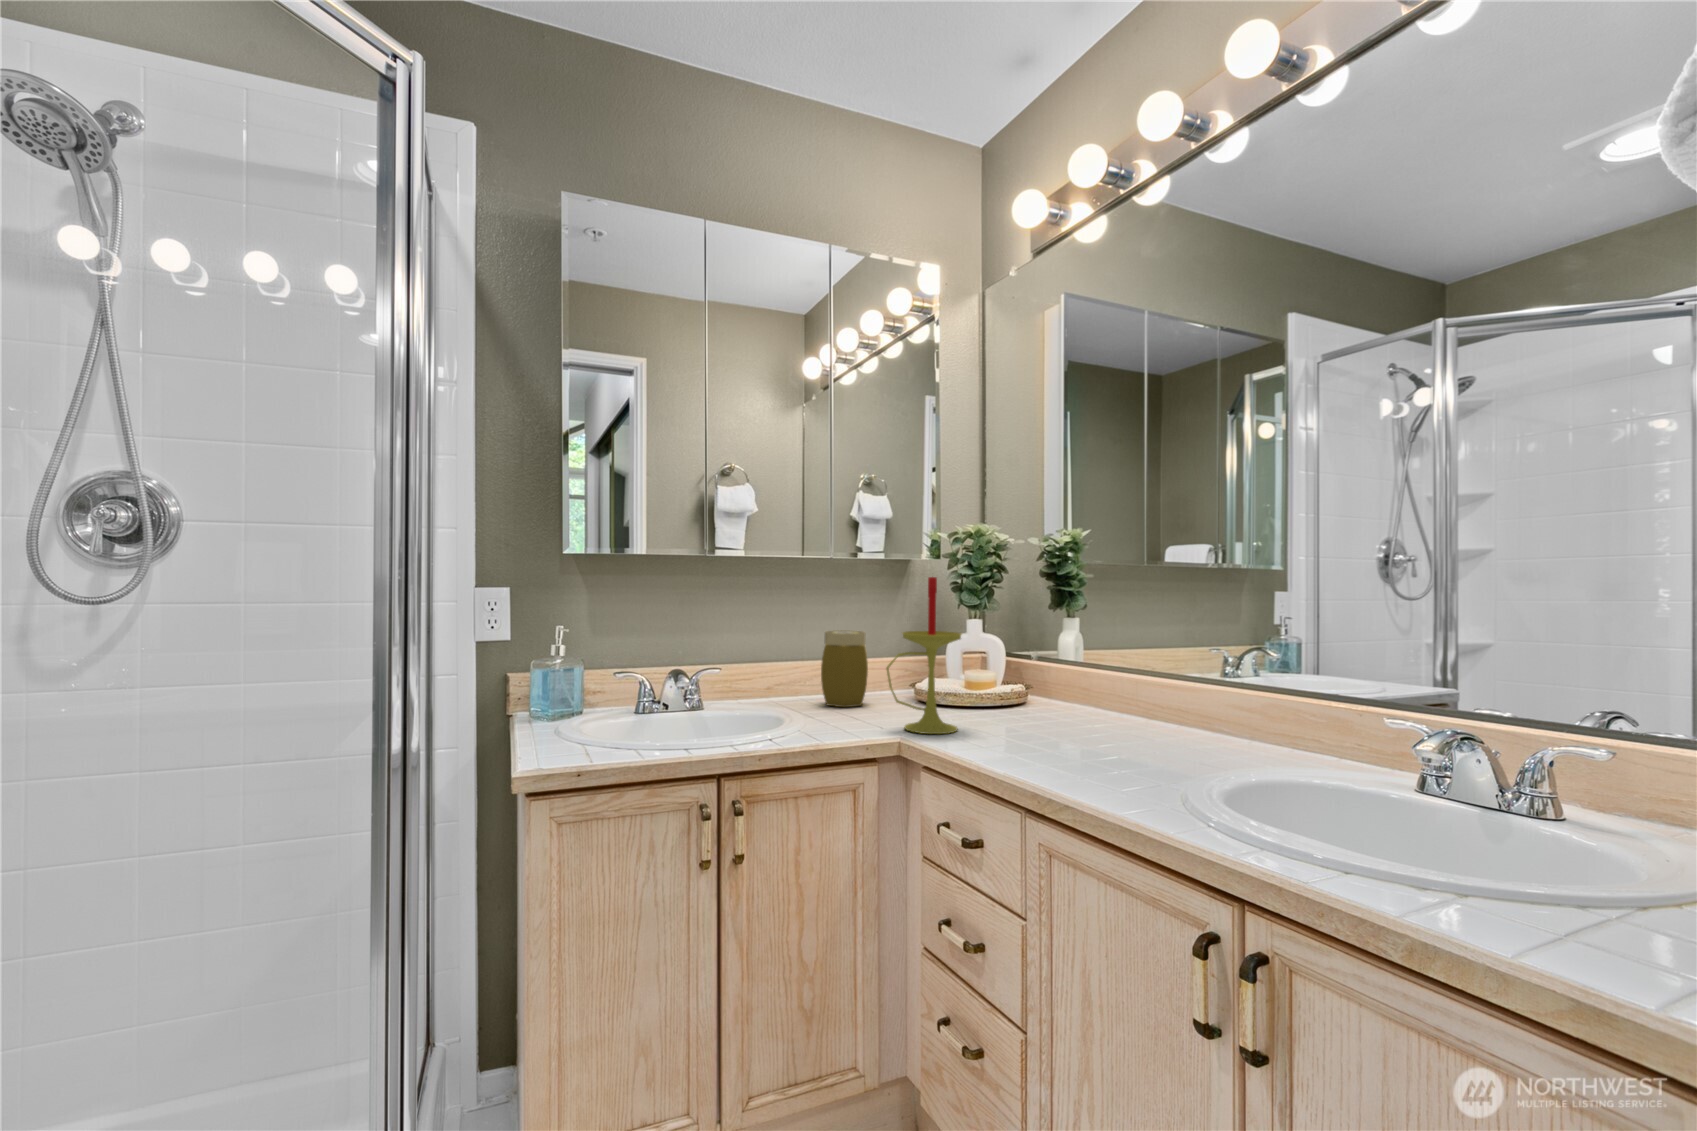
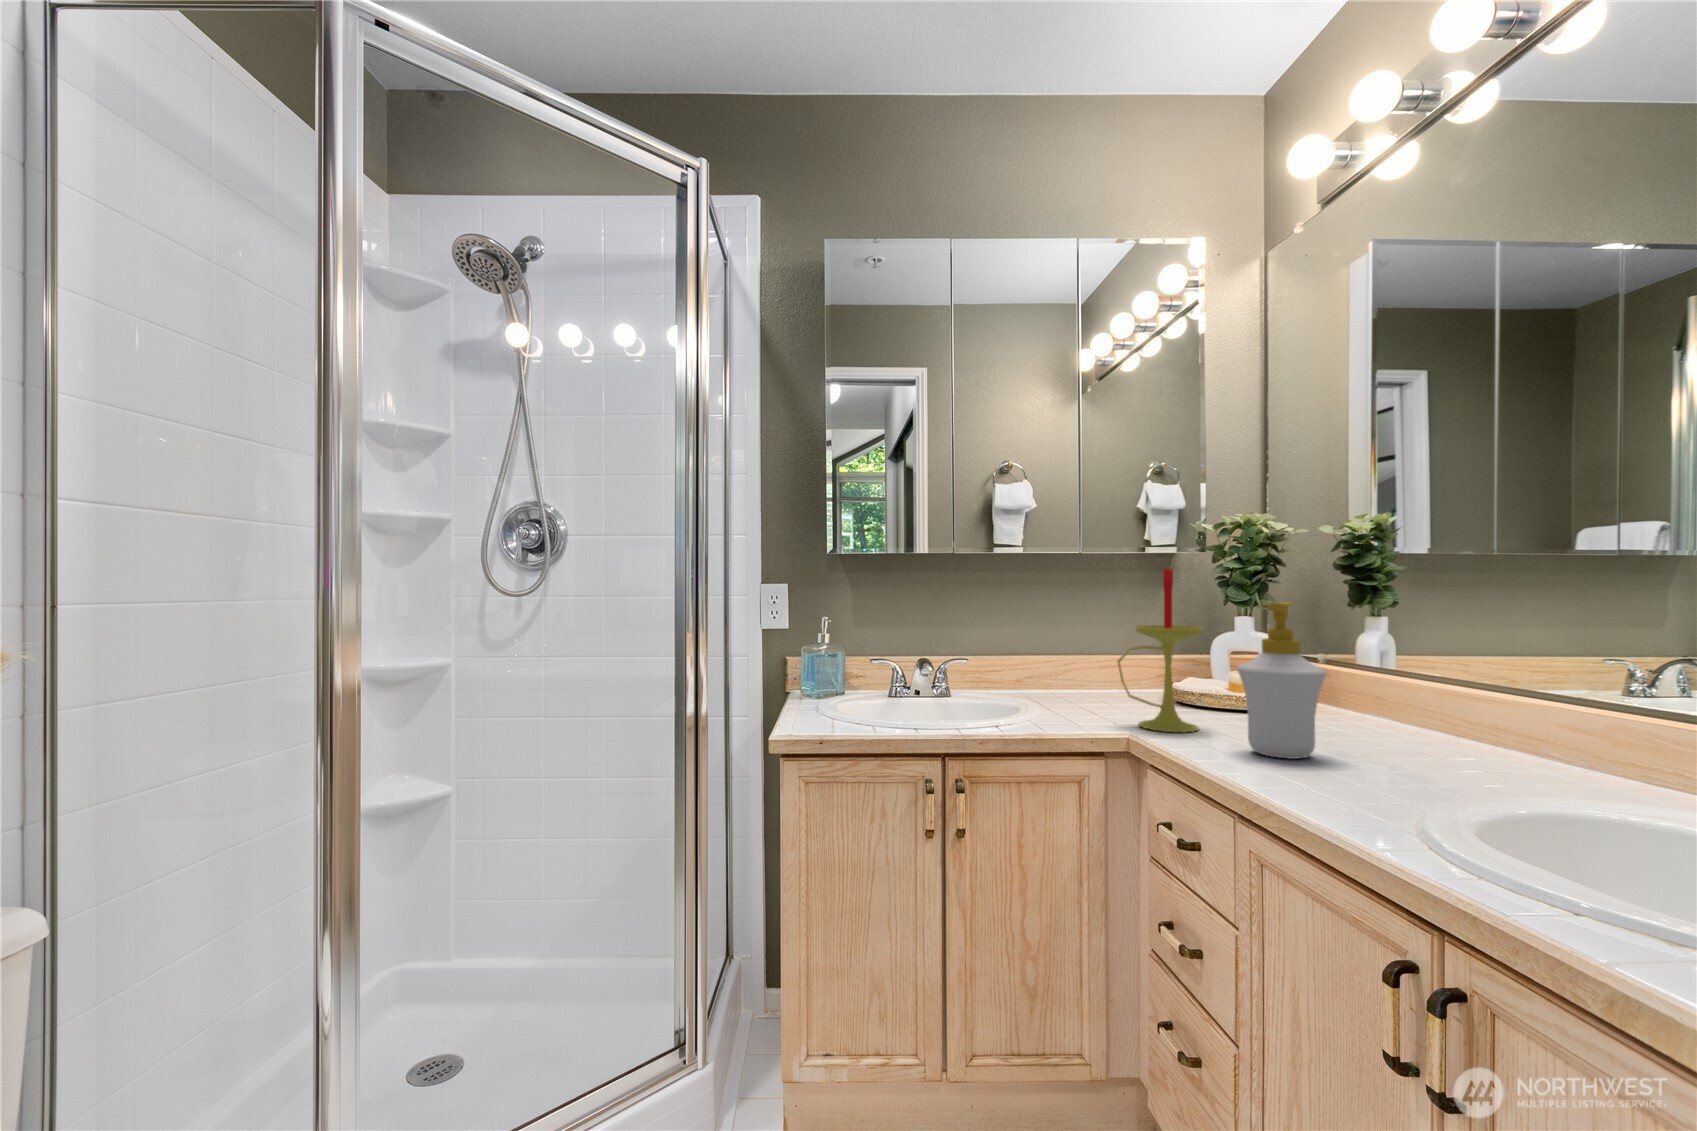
soap bottle: none [1005,610,1077,752] -> present [1237,602,1327,759]
jar: present [821,630,868,707] -> none [1068,626,1120,703]

